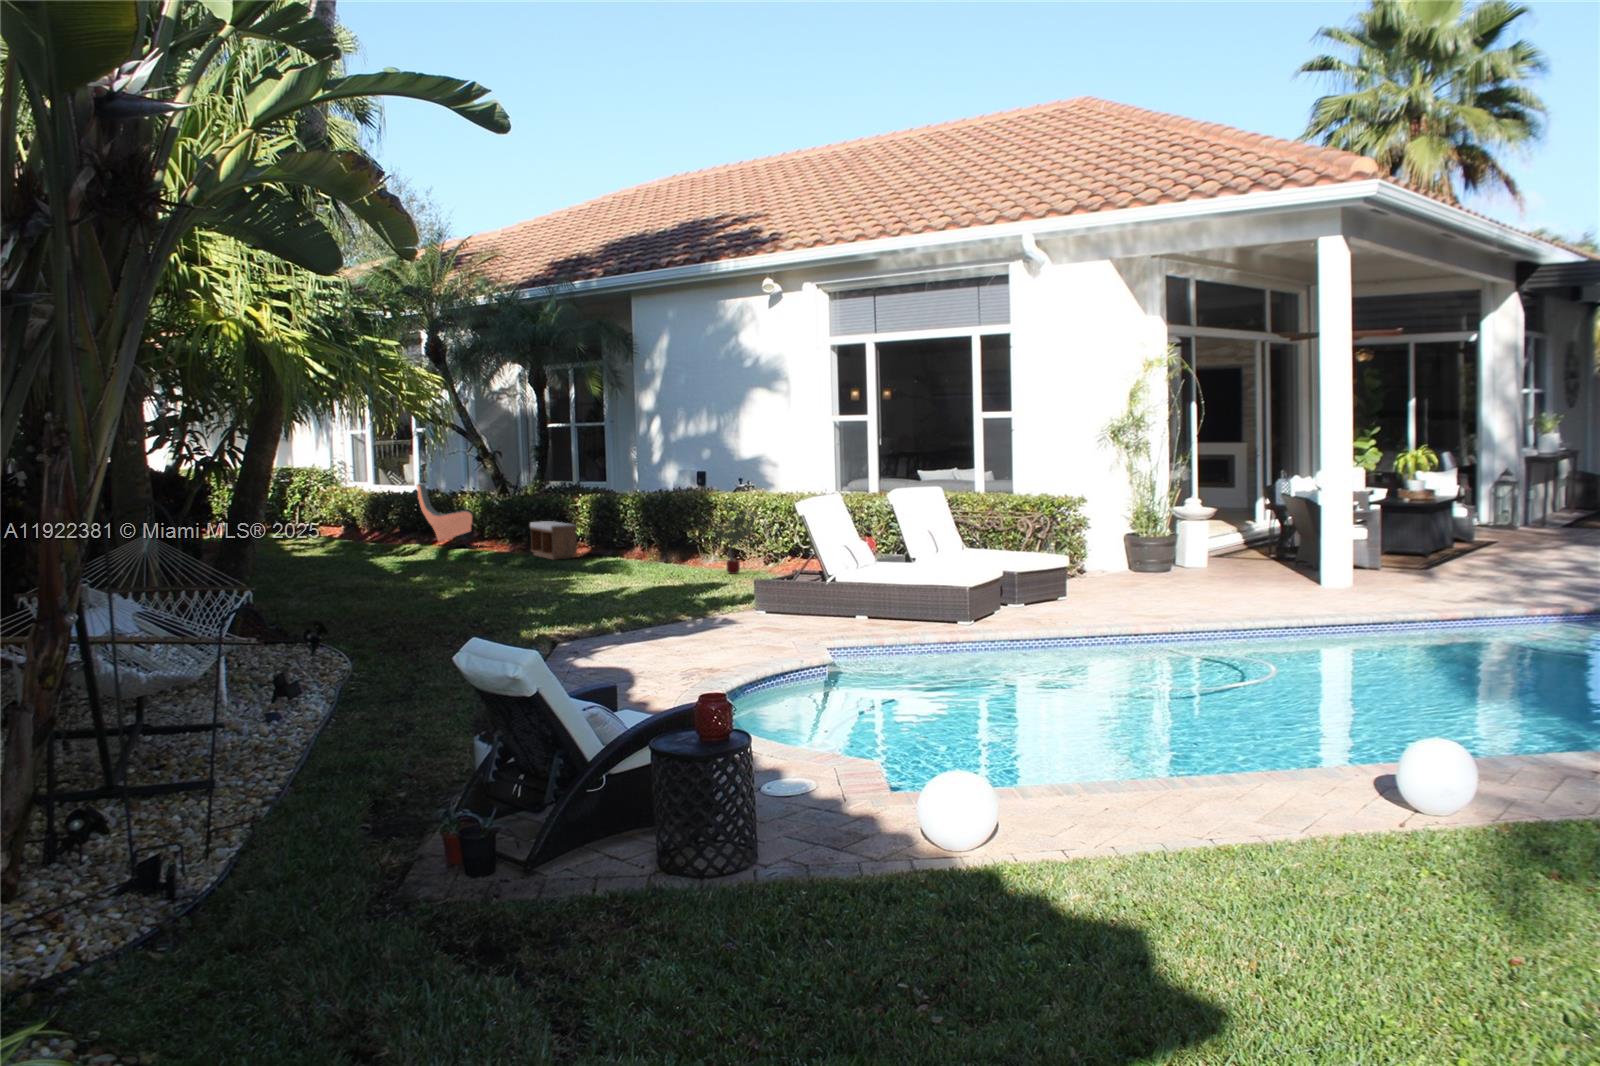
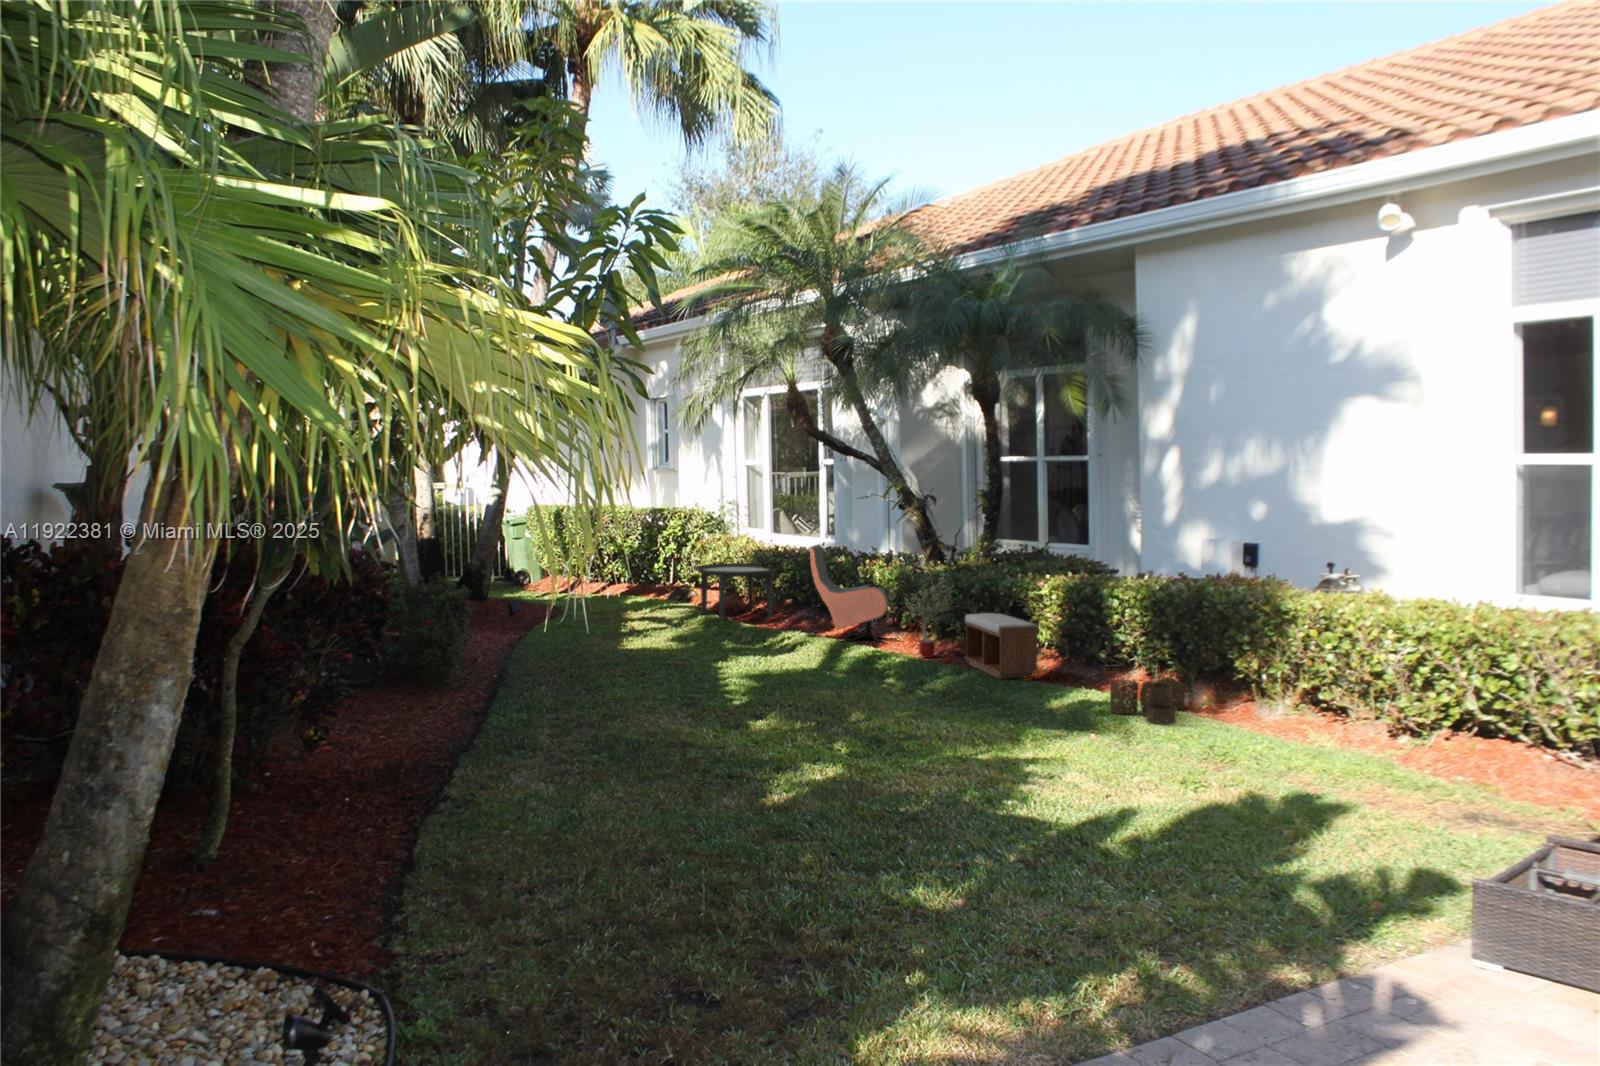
round table: none [321,503,391,544] -> present [695,563,776,621]
potted tree: present [713,504,756,574] -> present [907,572,955,658]
woven basket: none [618,546,662,571] -> present [1110,676,1185,725]

